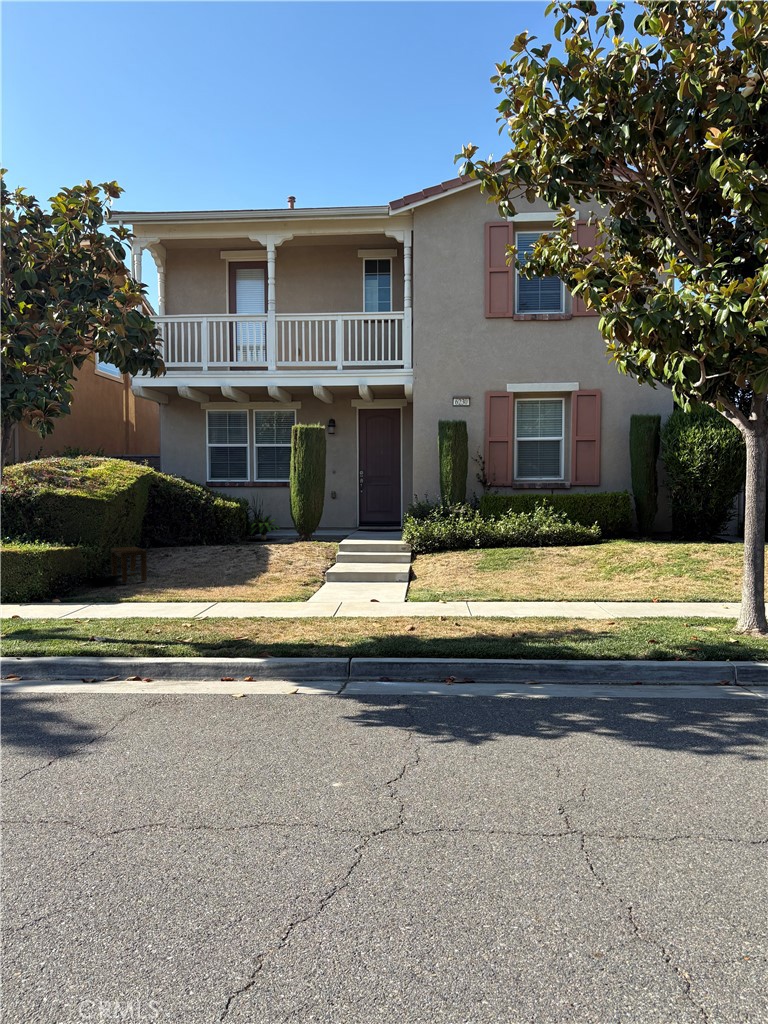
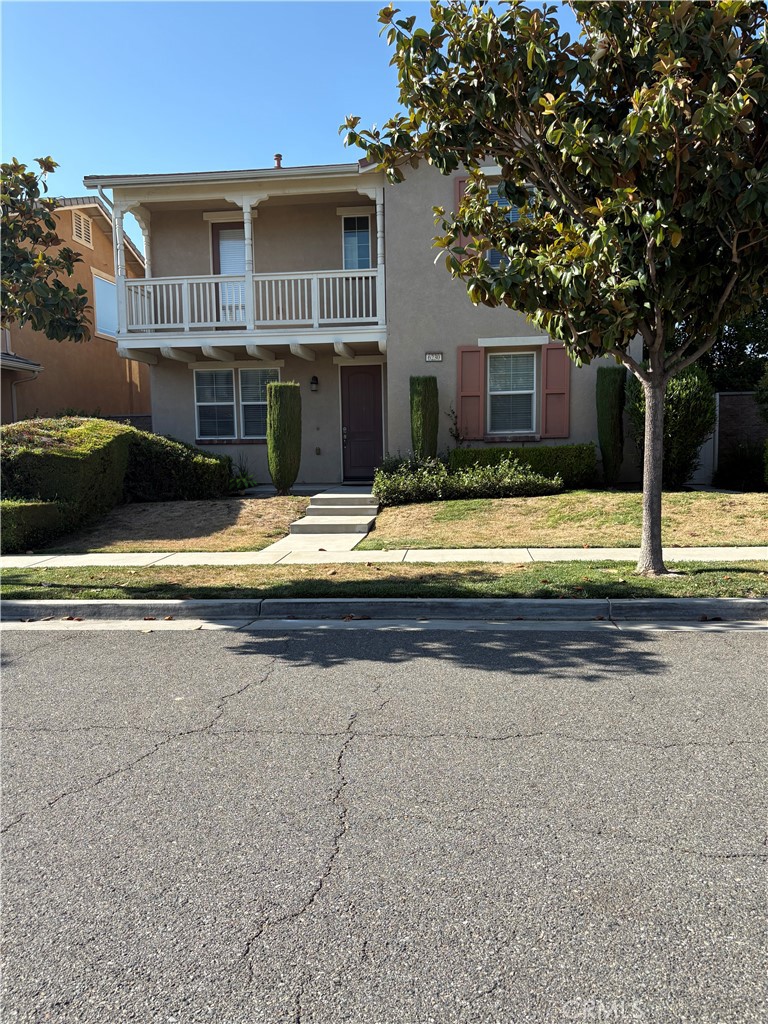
bench: present [111,547,147,583] -> none [89,502,120,536]

